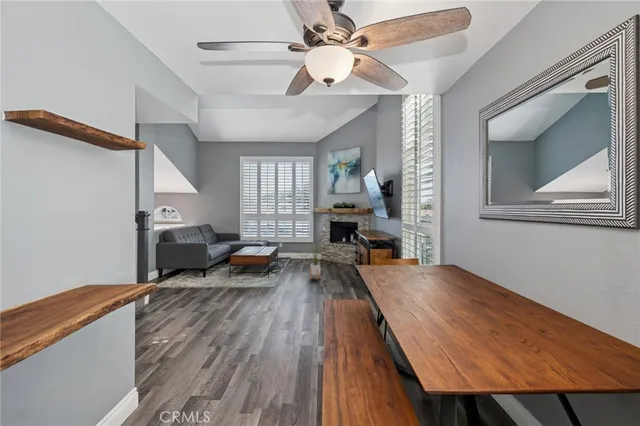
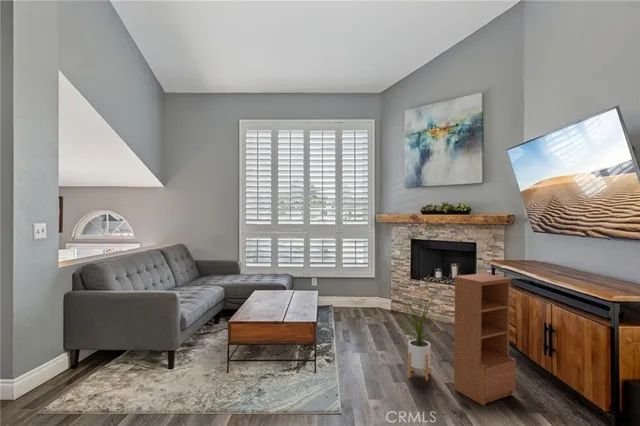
bookcase: none [327,233,351,285] -> present [454,273,516,405]

